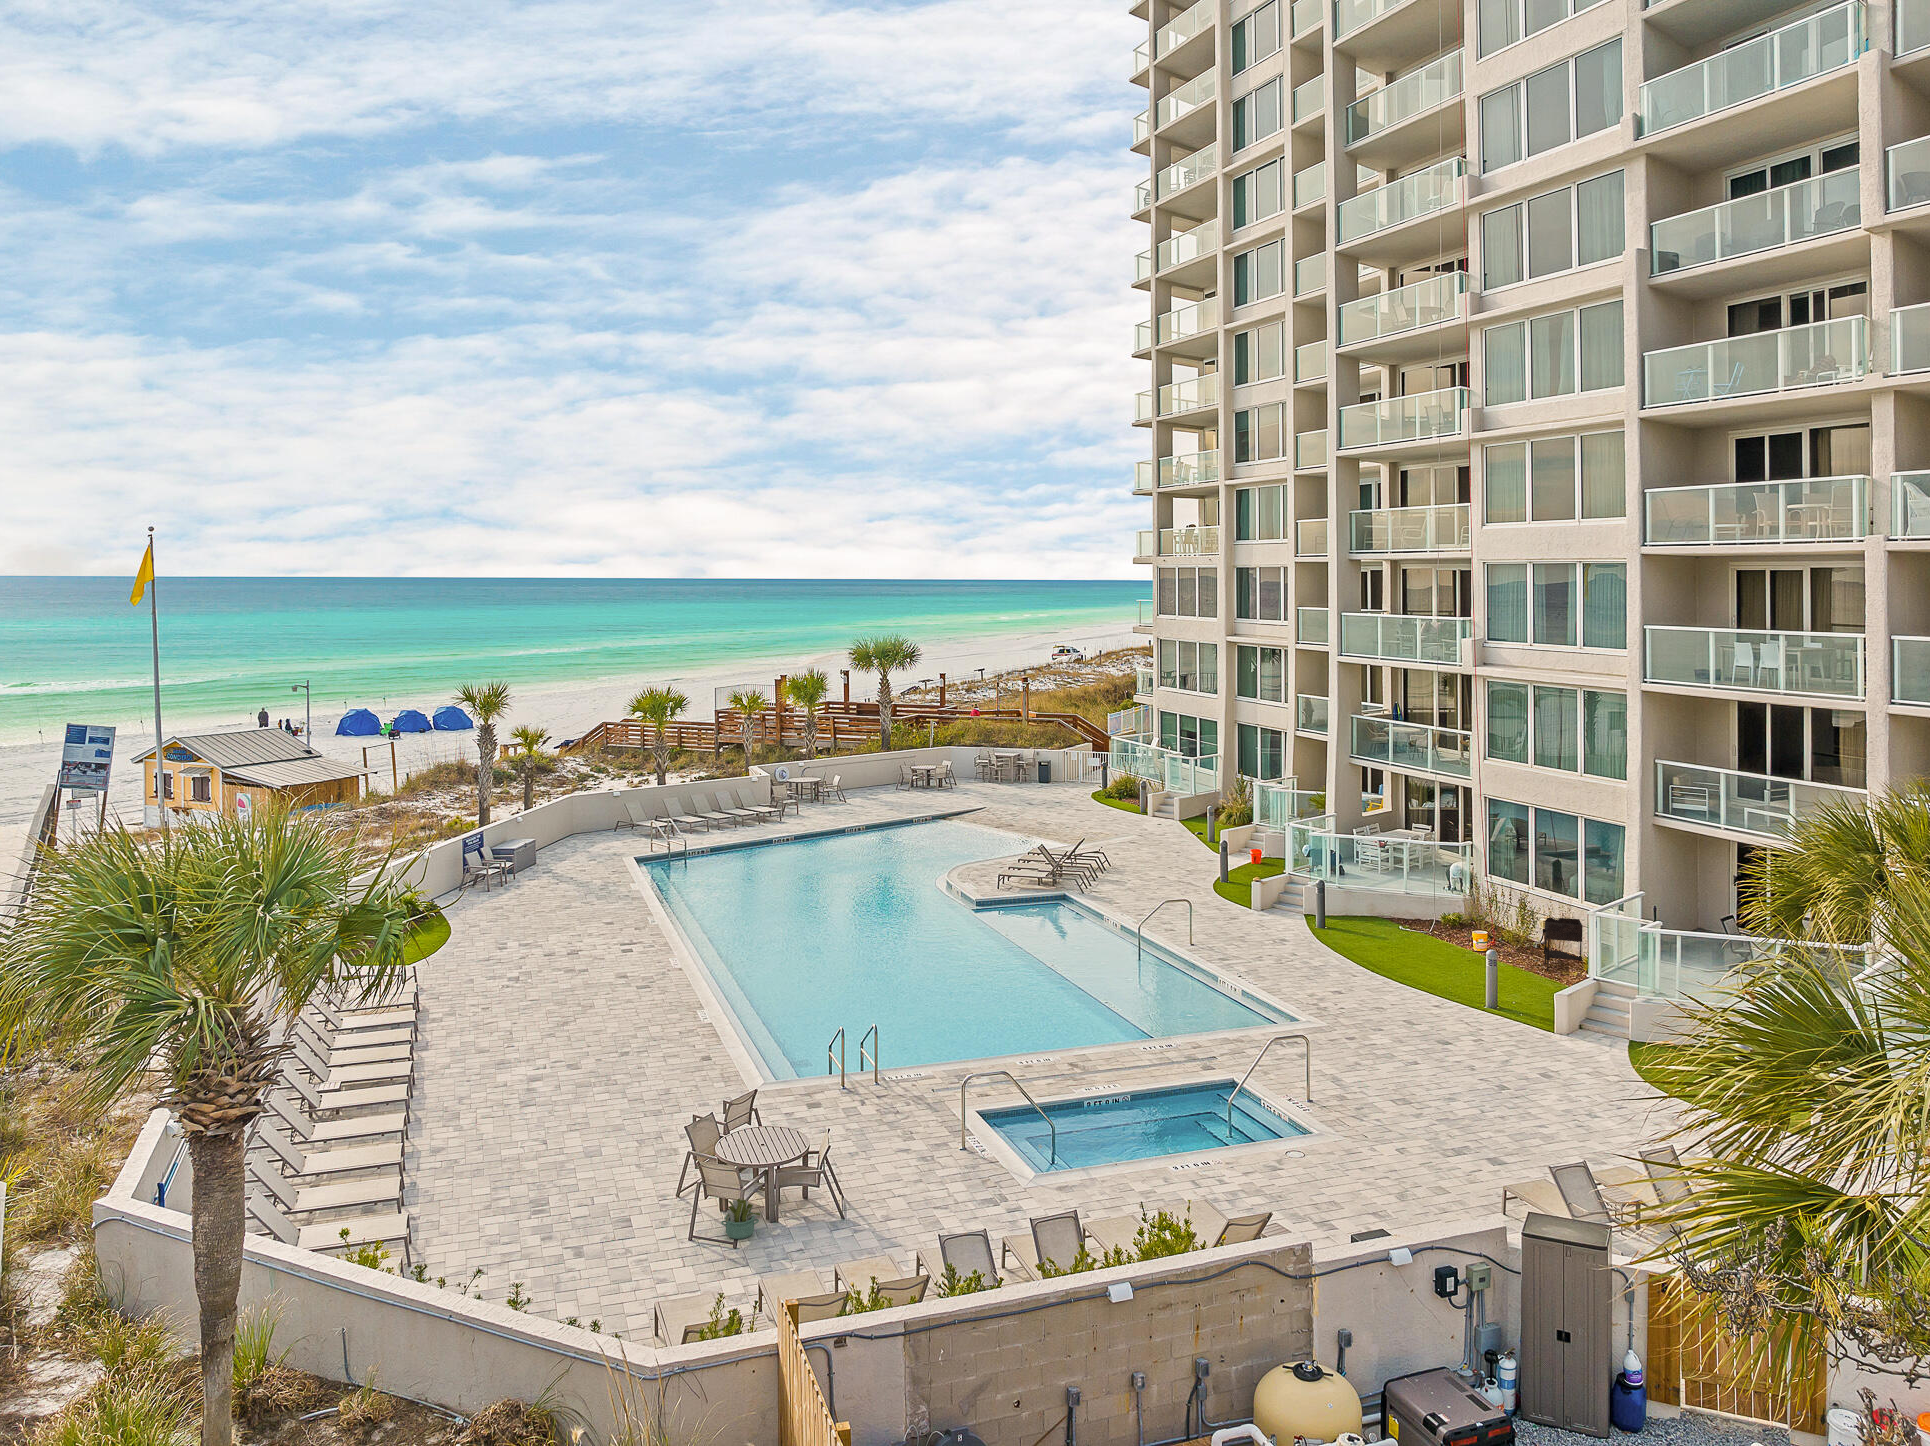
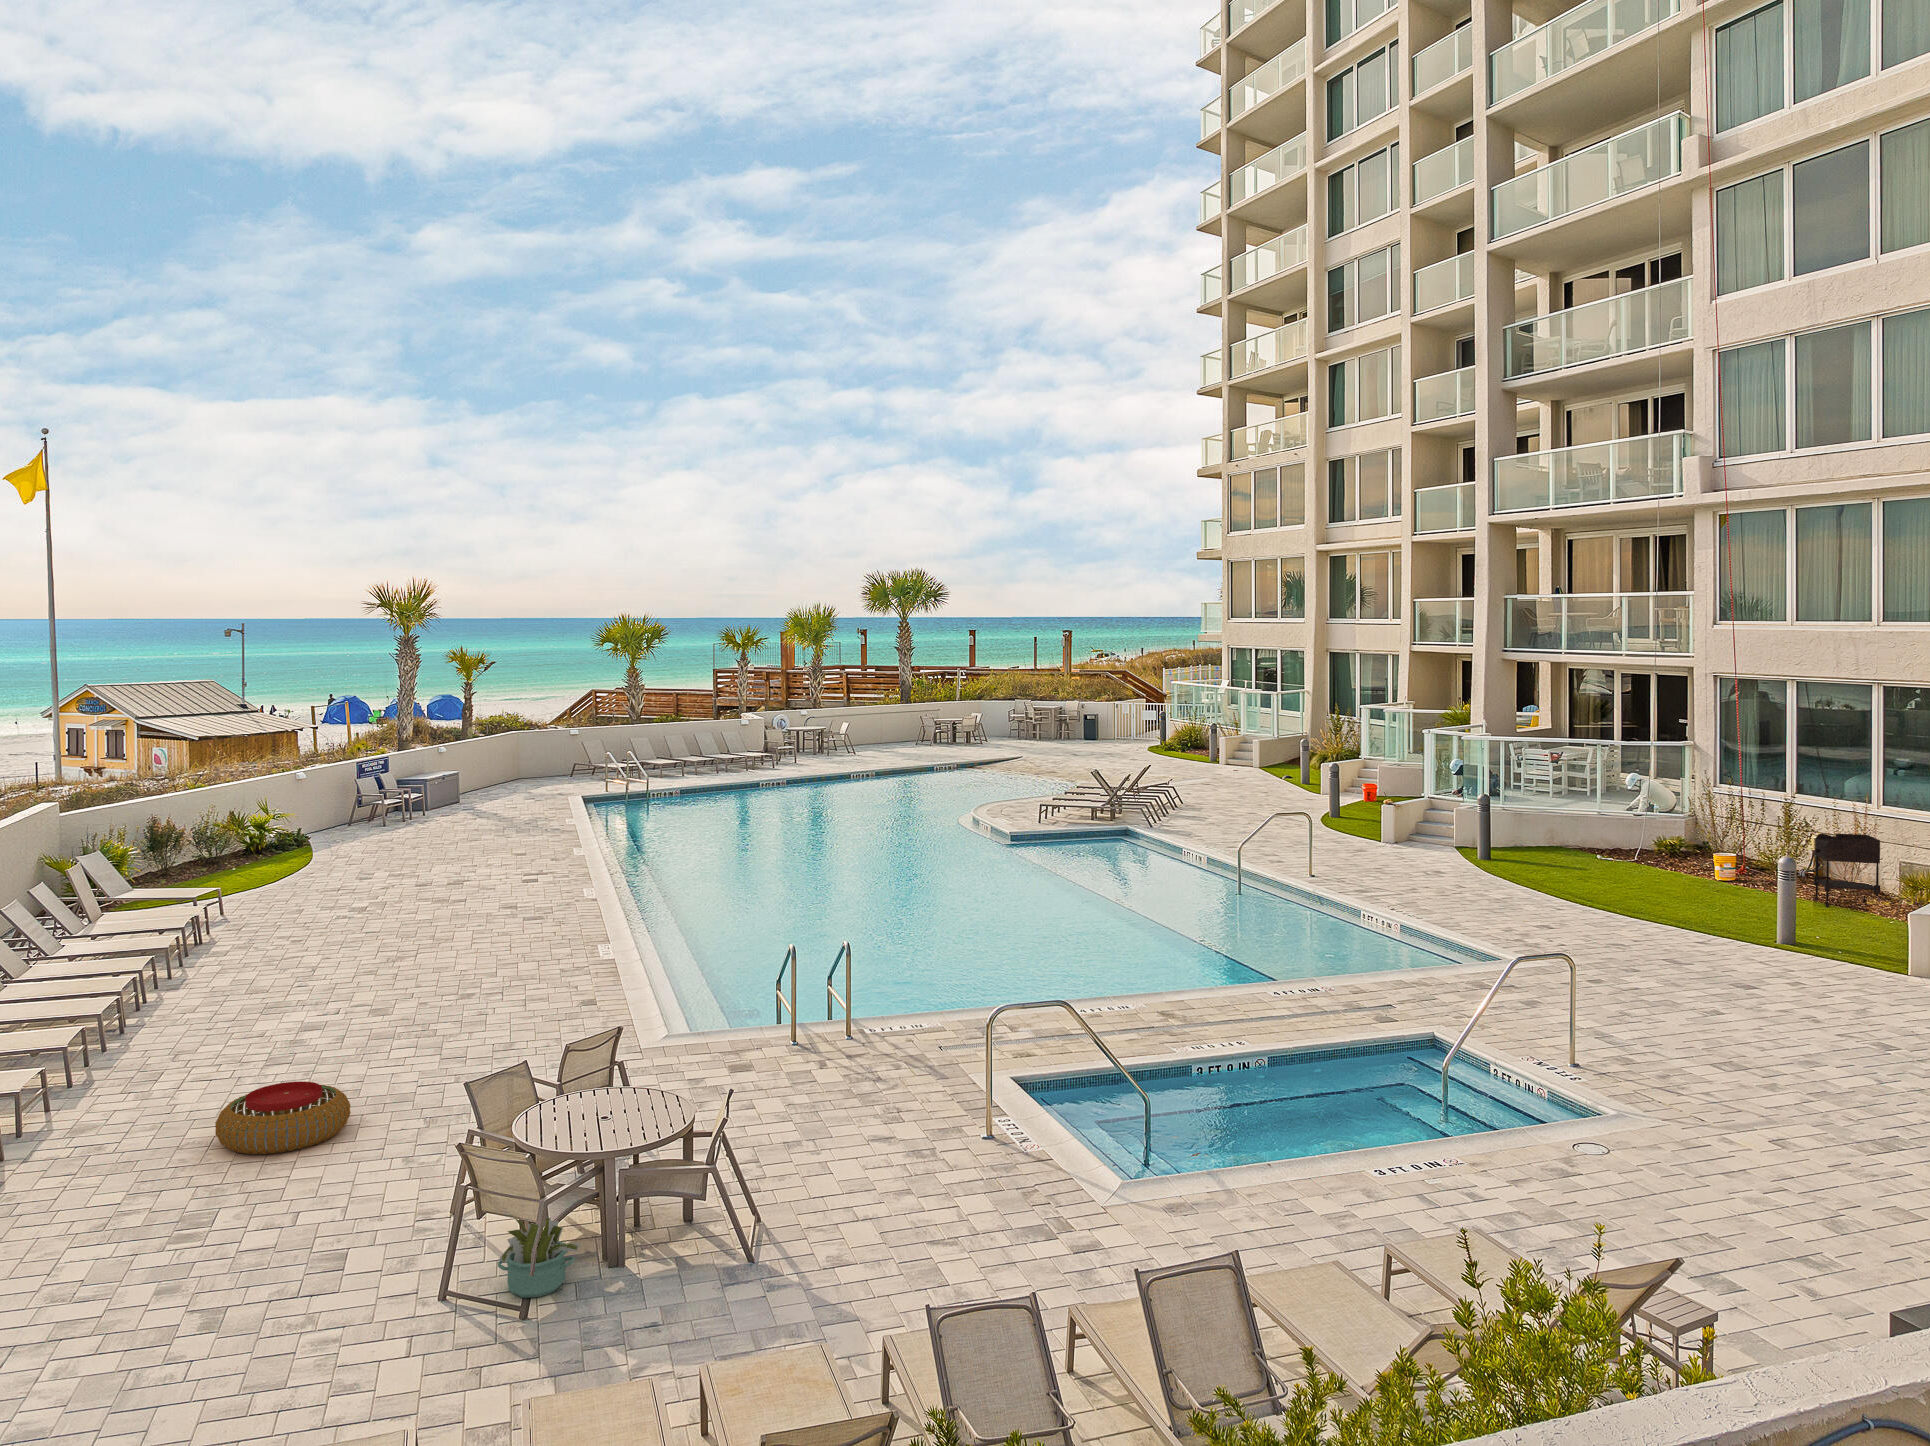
pouf: none [526,1122,597,1165] -> present [215,1082,350,1154]

